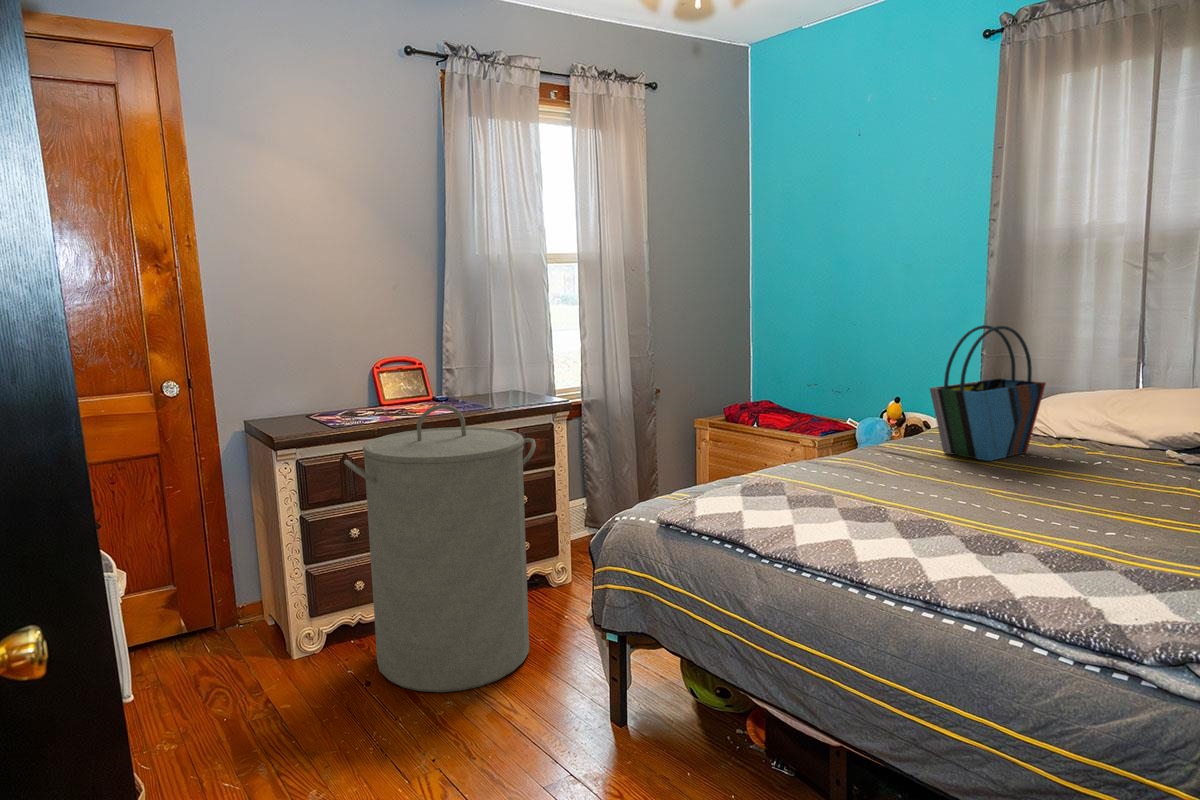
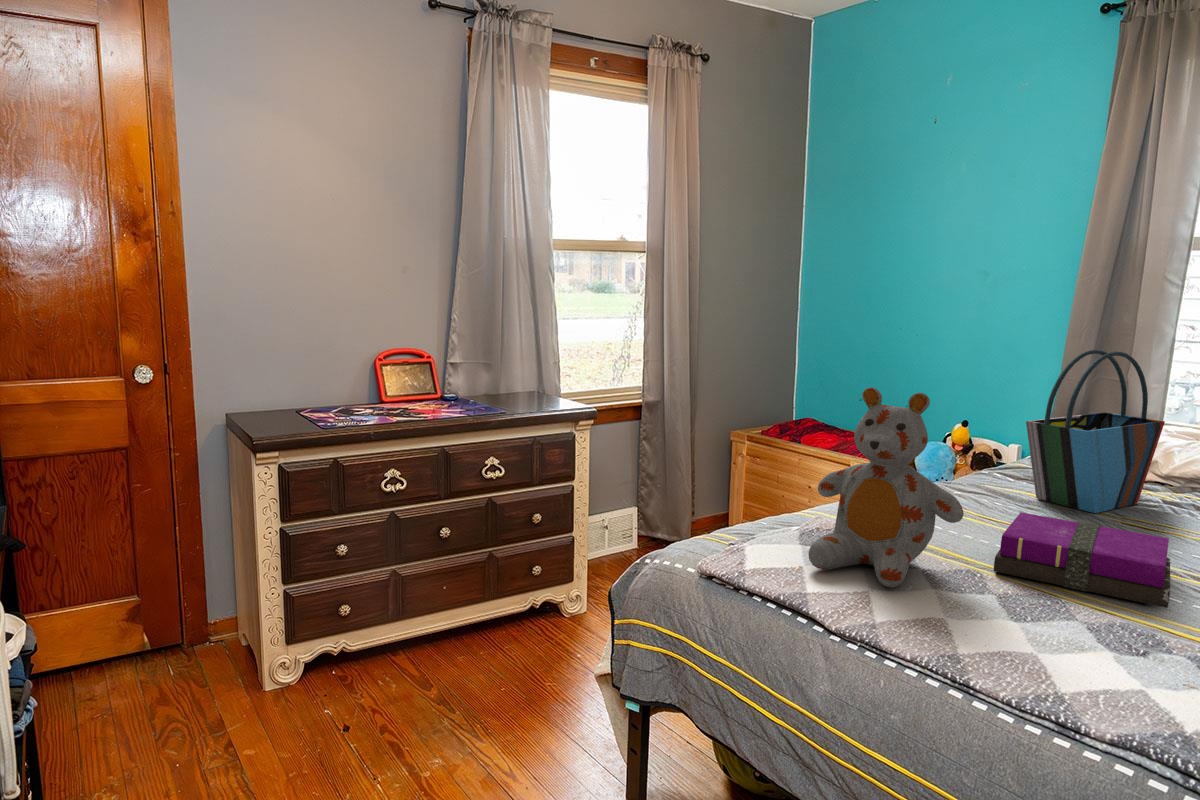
stuffed bear: none [745,362,867,520] -> present [809,387,964,587]
laundry hamper: present [344,404,536,692] -> none [331,409,554,745]
notebook: none [895,459,1035,522] -> present [994,512,1170,608]

